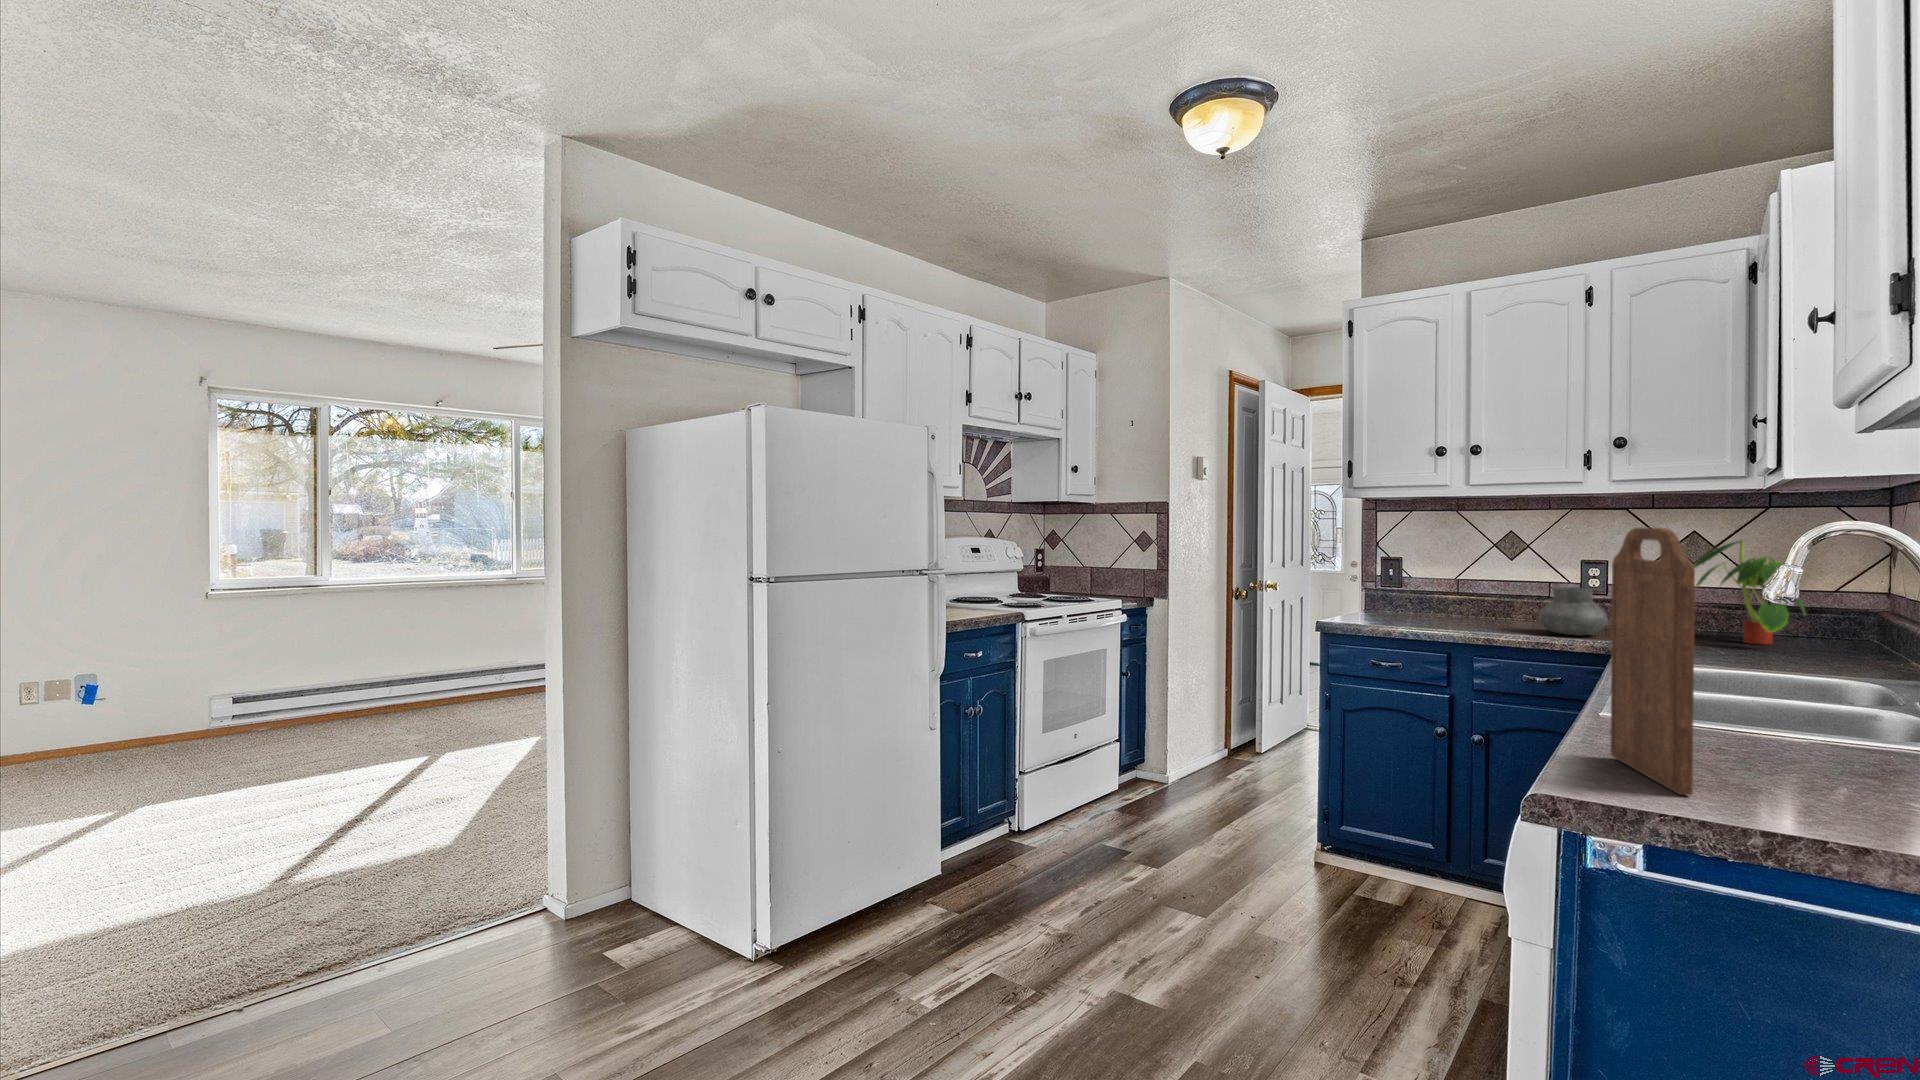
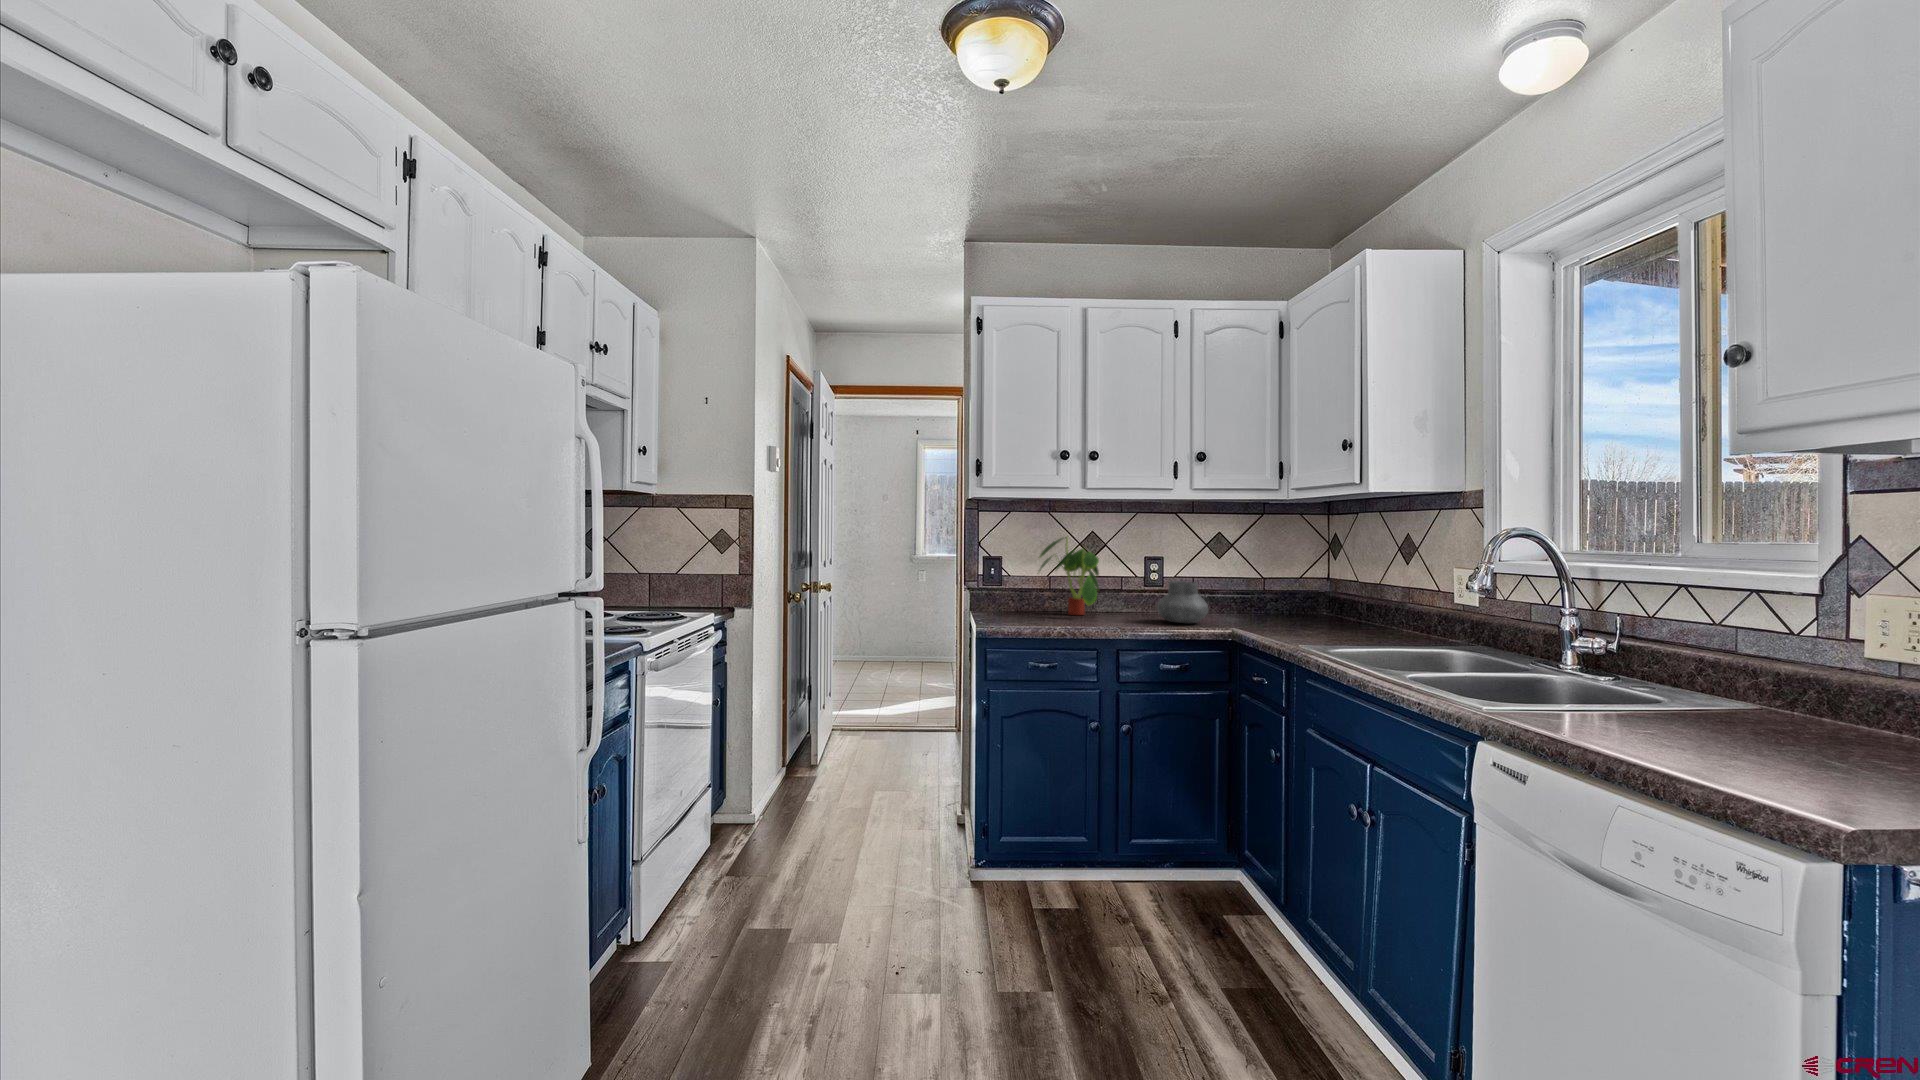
cutting board: present [1611,528,1695,795] -> none [1599,526,1764,768]
plant: present [1693,540,1805,645] -> present [1039,537,1099,615]

